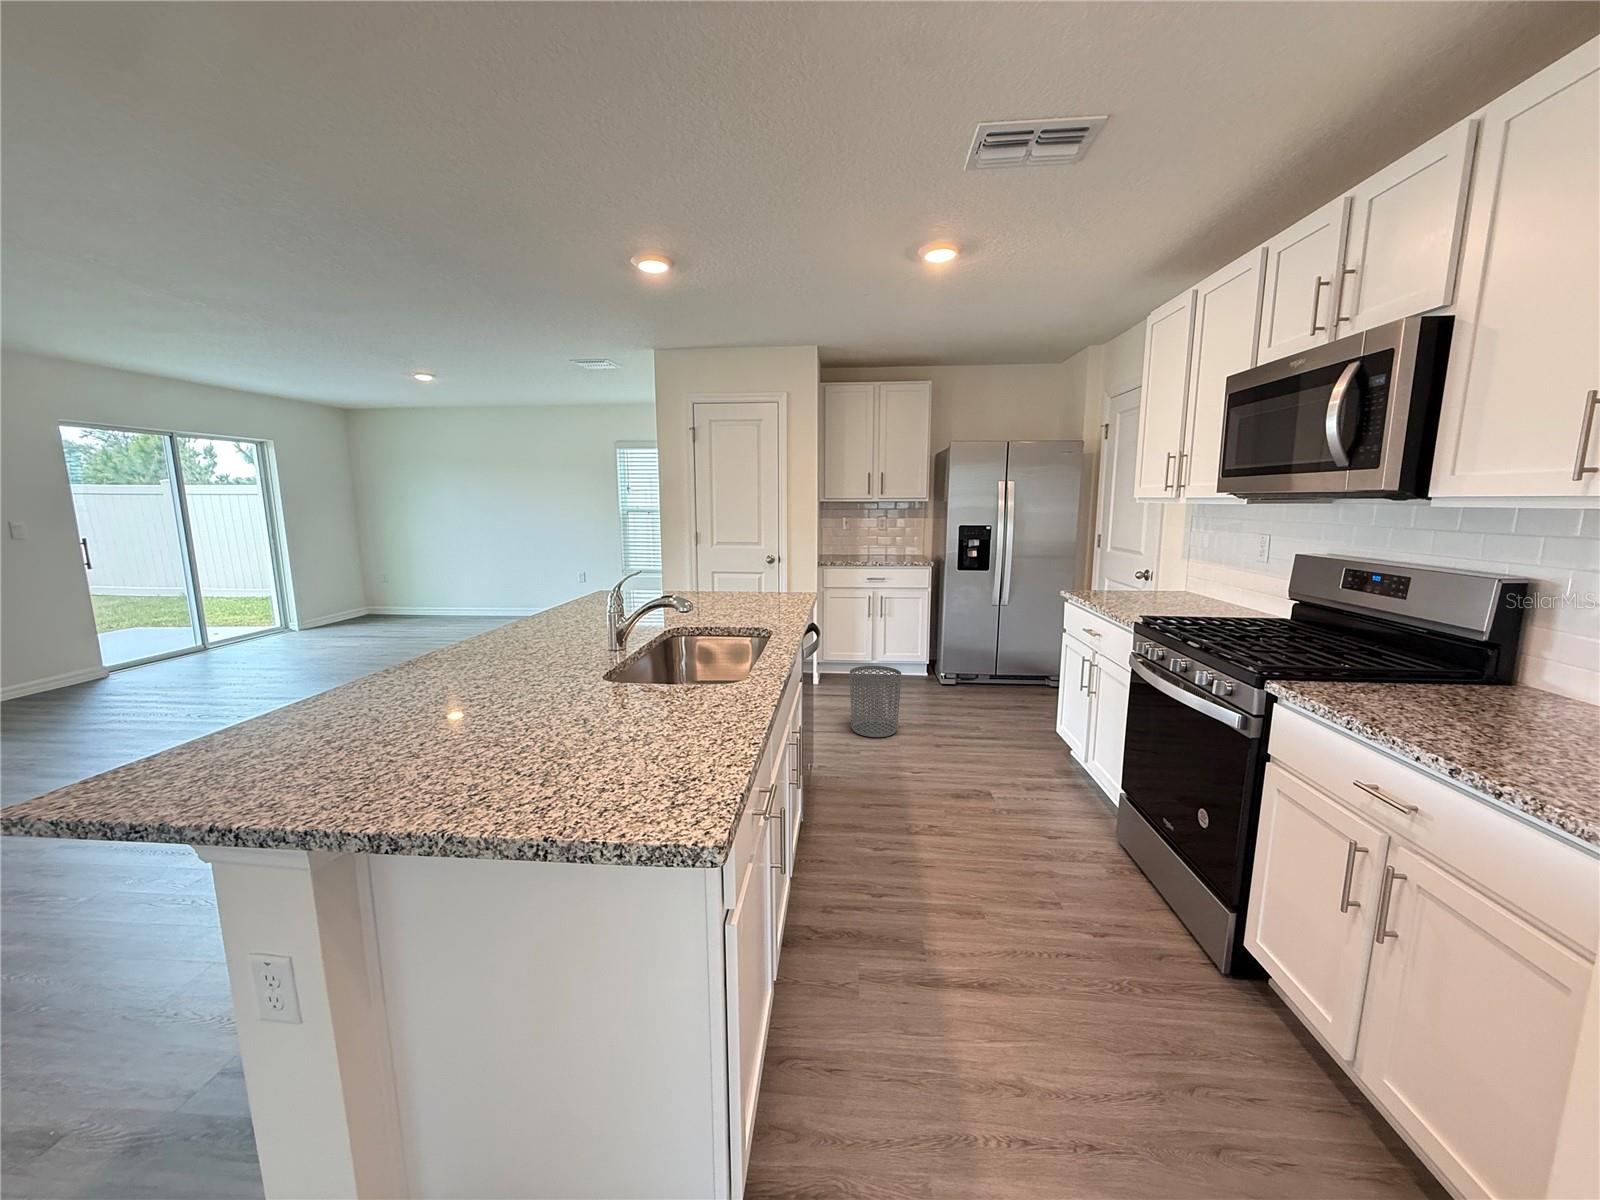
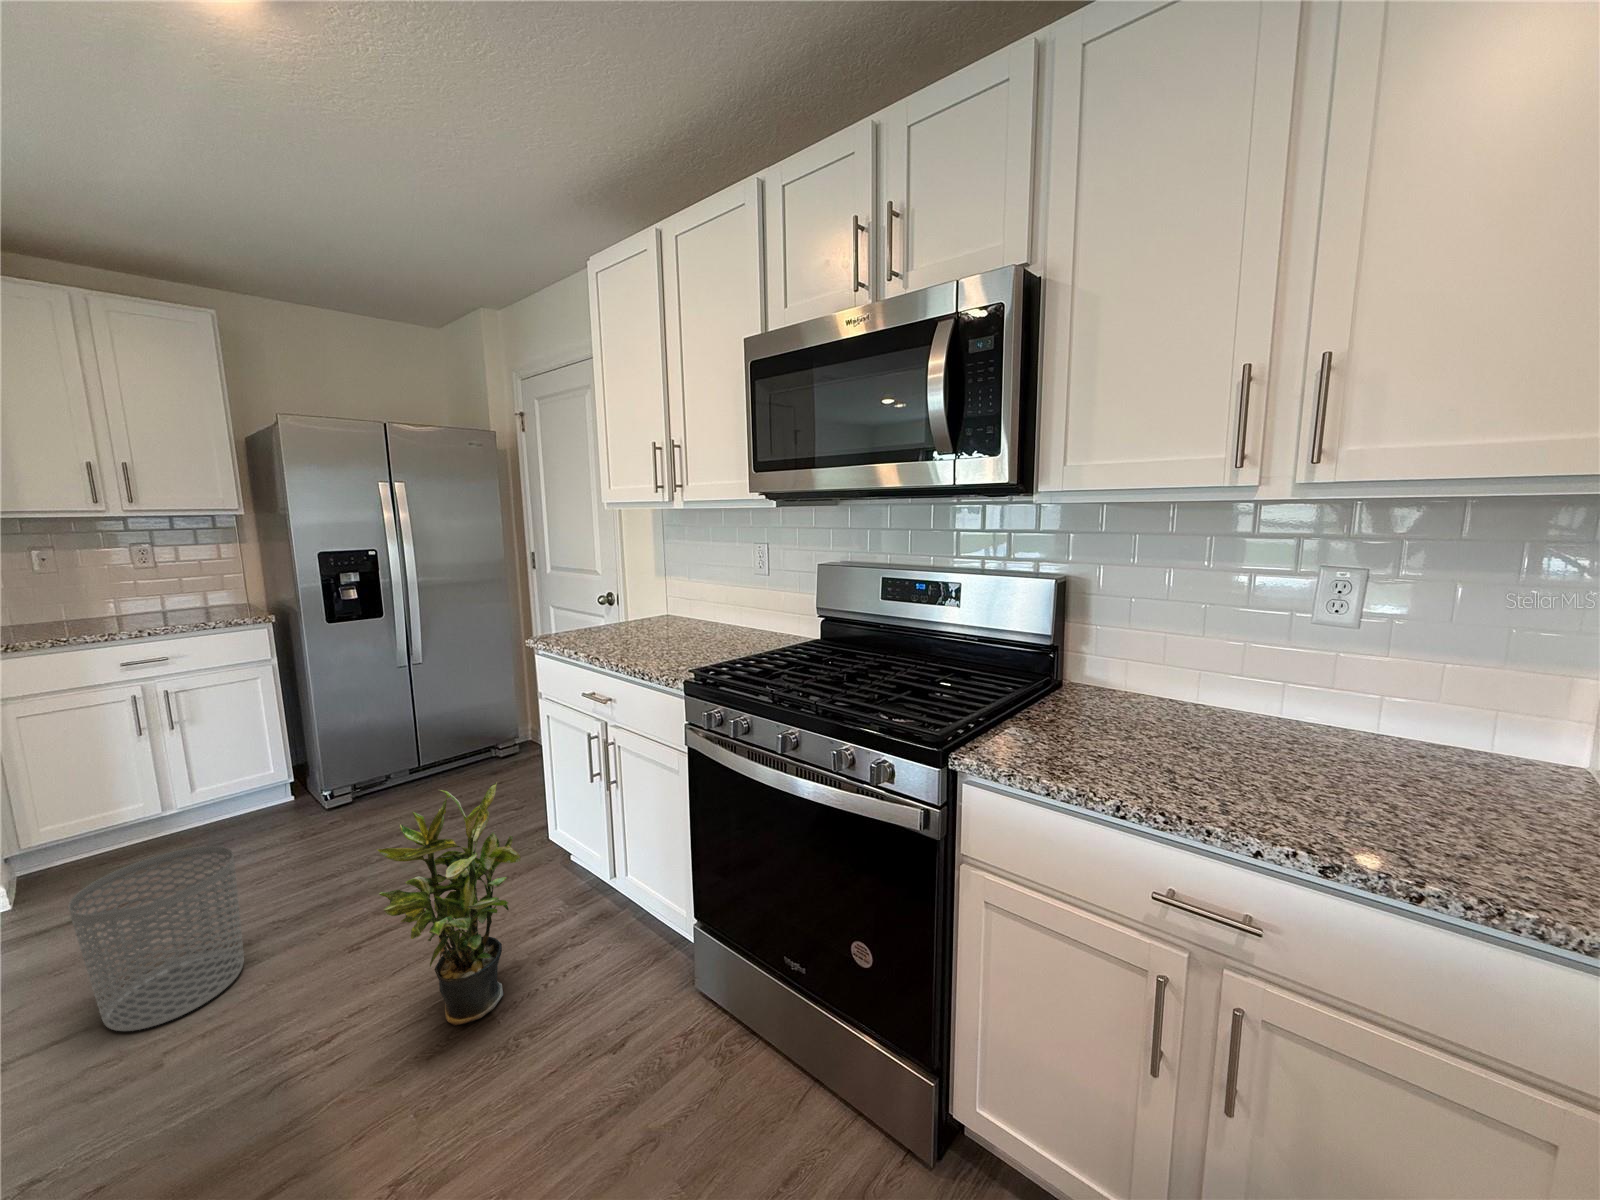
potted plant: none [952,661,1024,793] -> present [377,783,521,1026]

